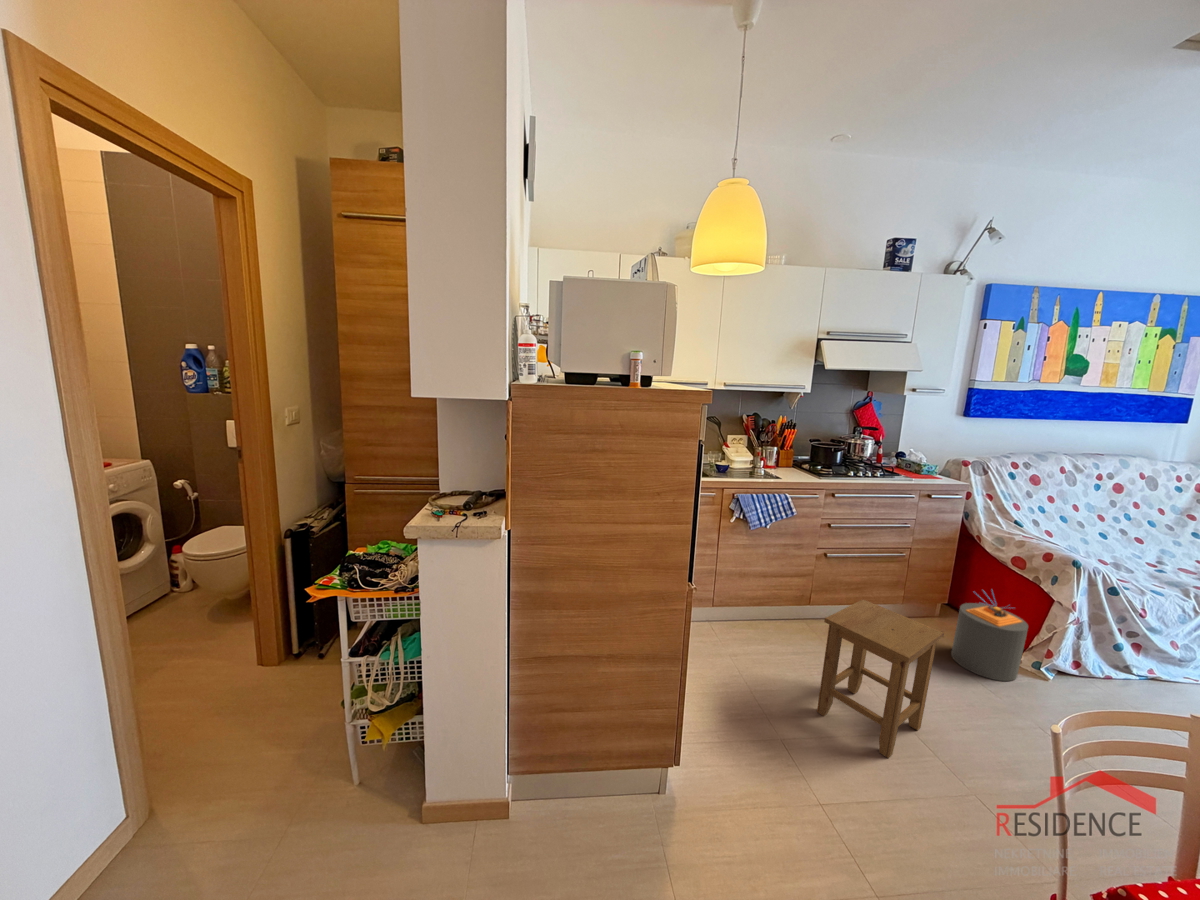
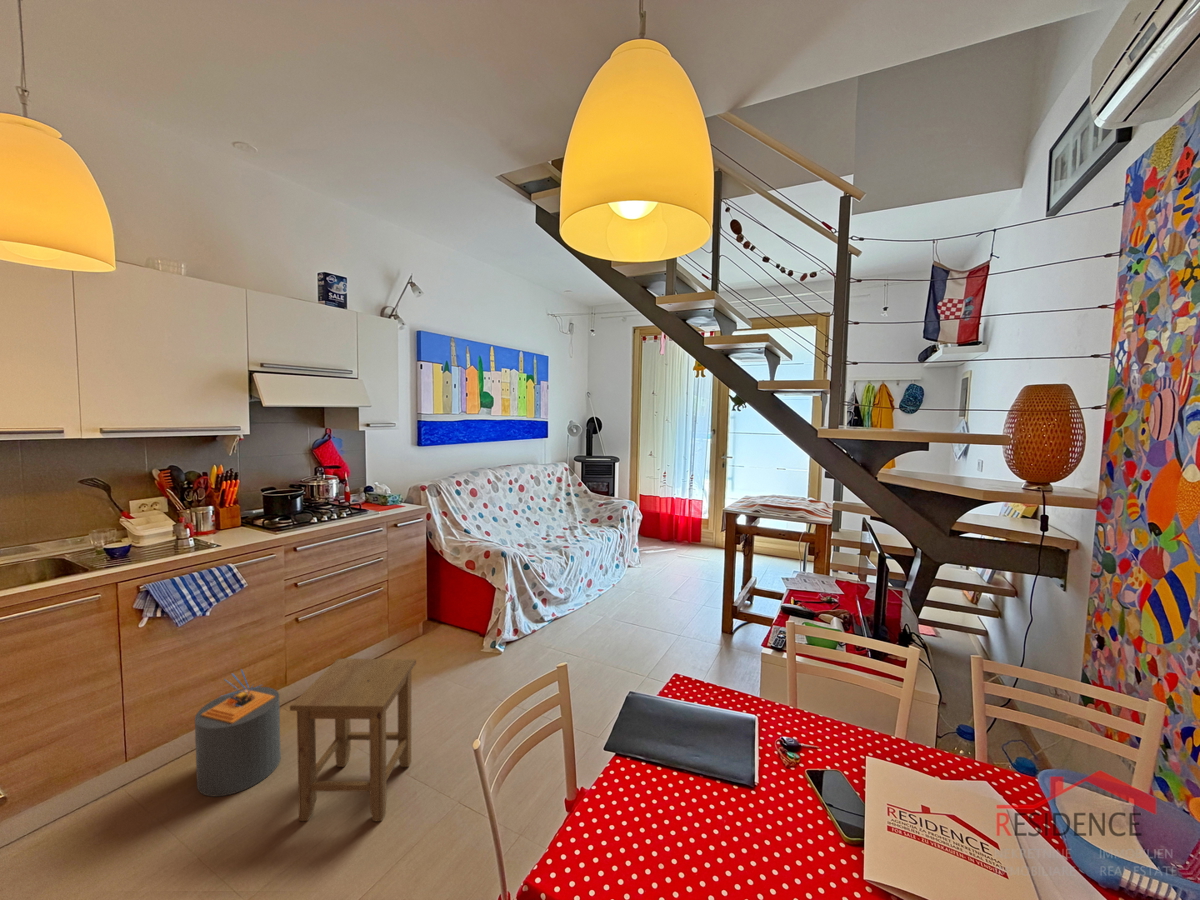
trash can: present [951,590,1028,681] -> present [195,670,281,796]

